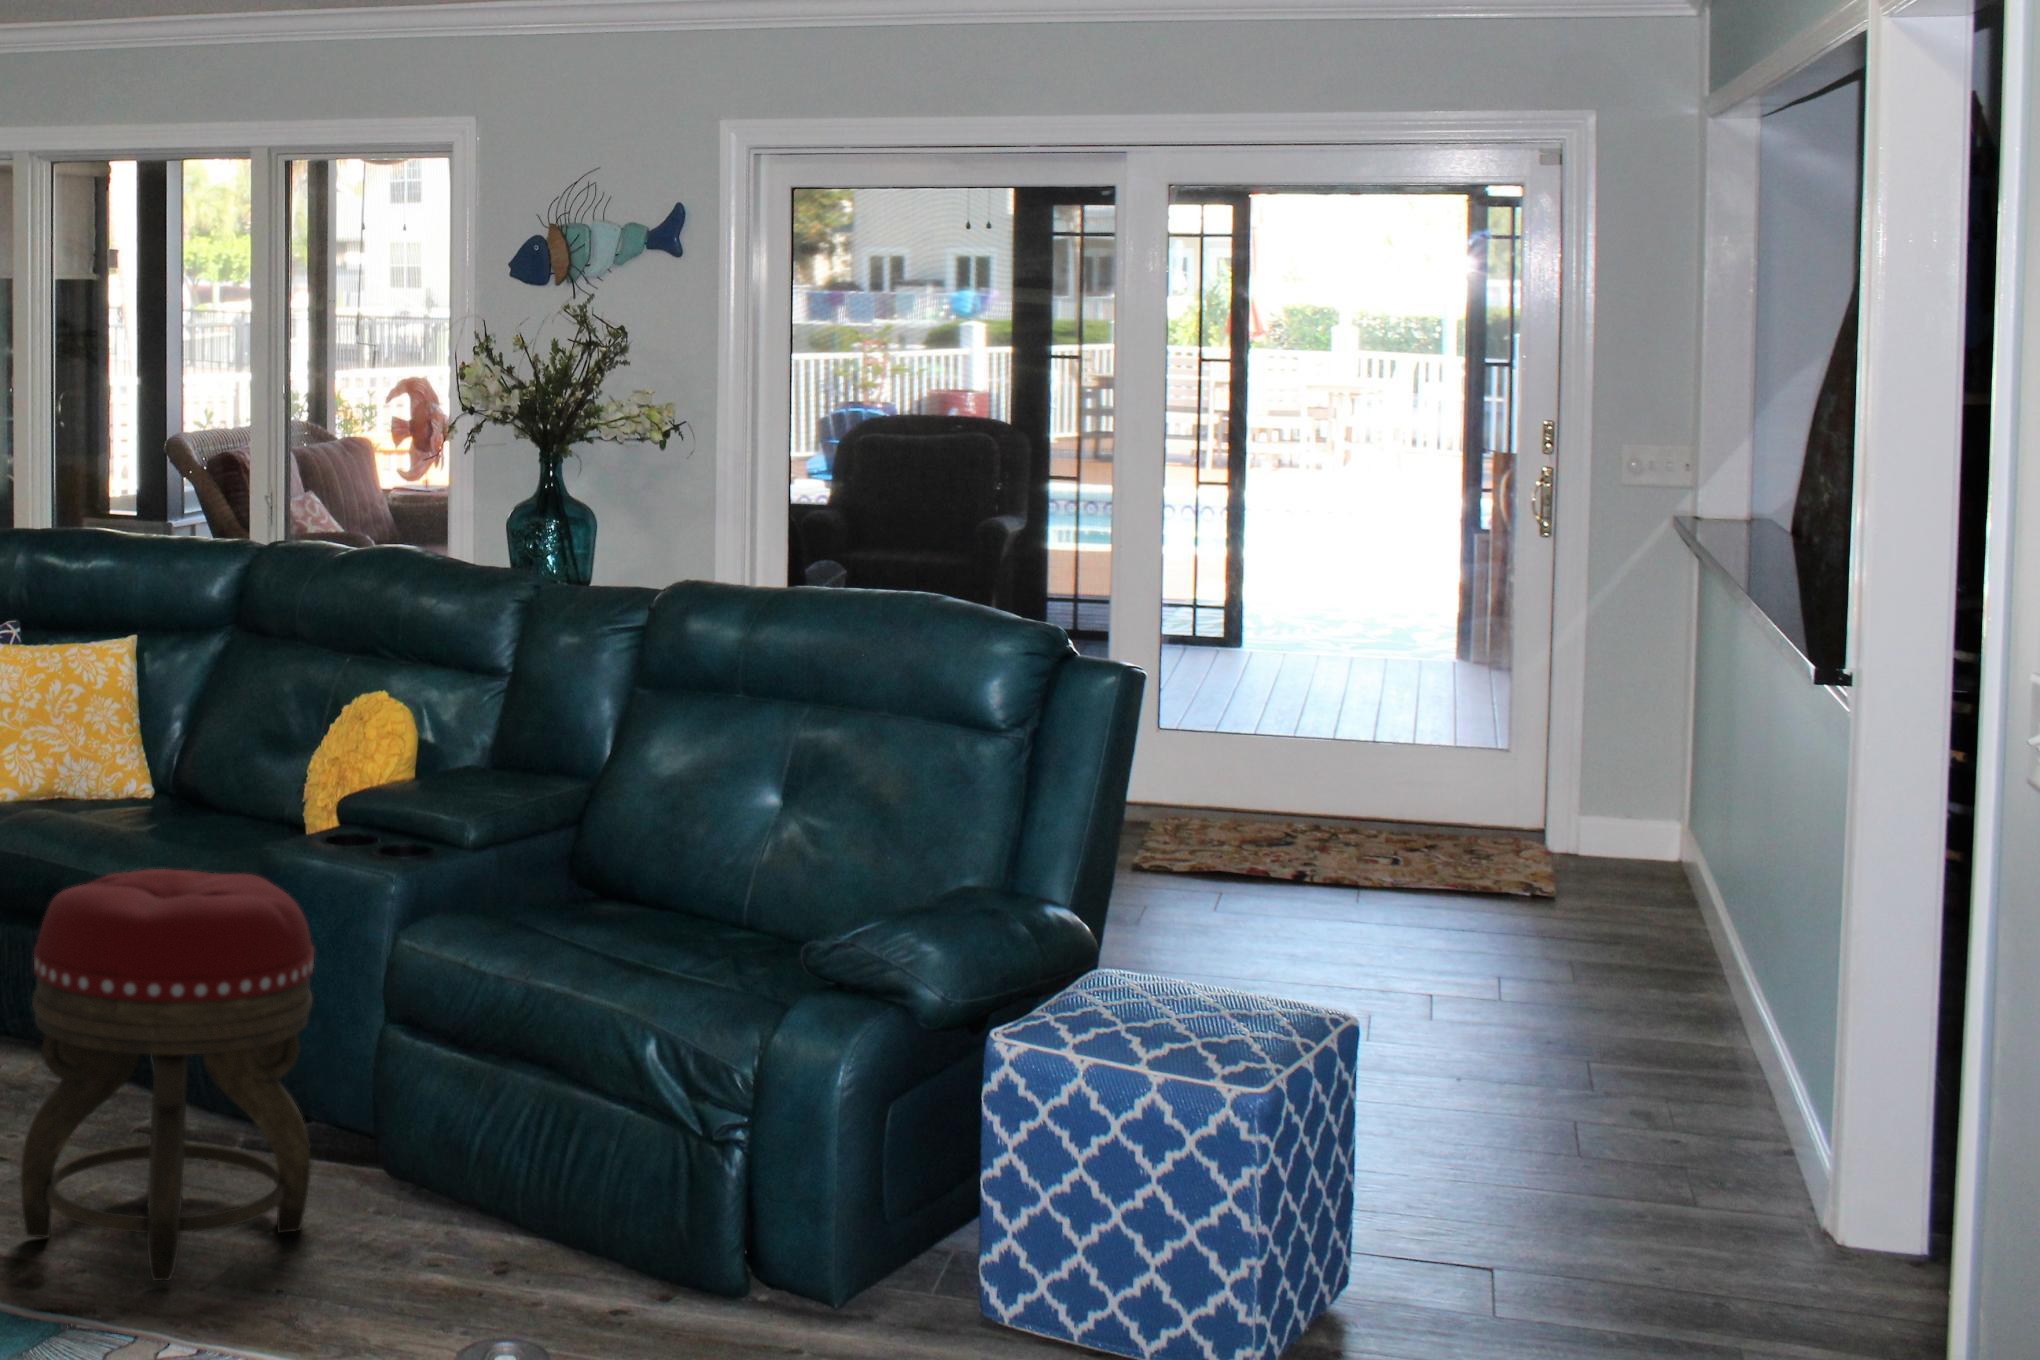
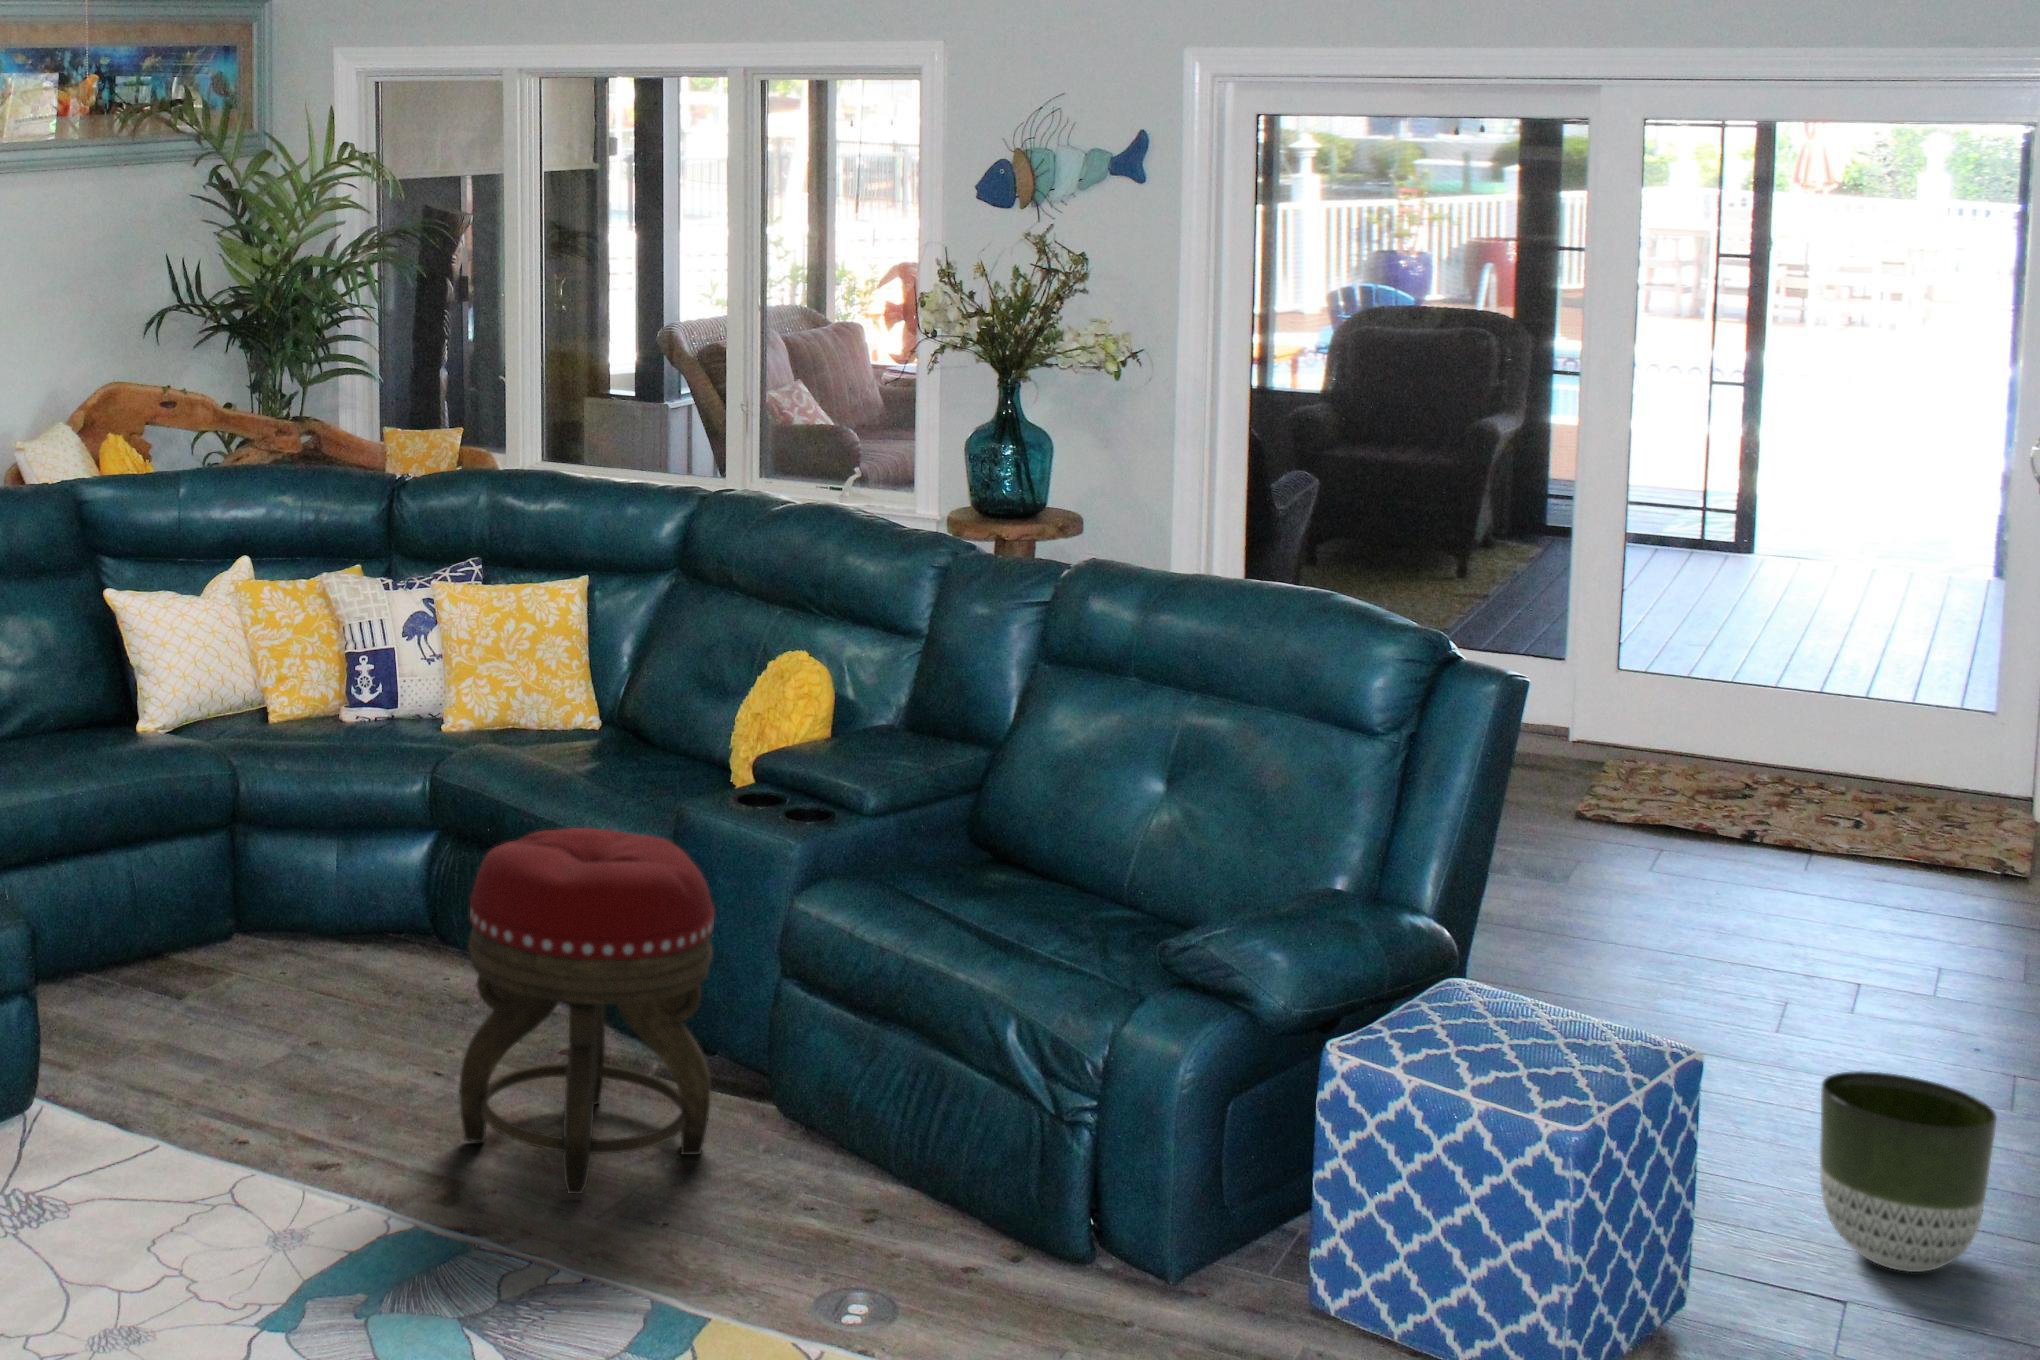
planter: none [1451,1042,1618,1240] -> present [1820,1071,1997,1272]

